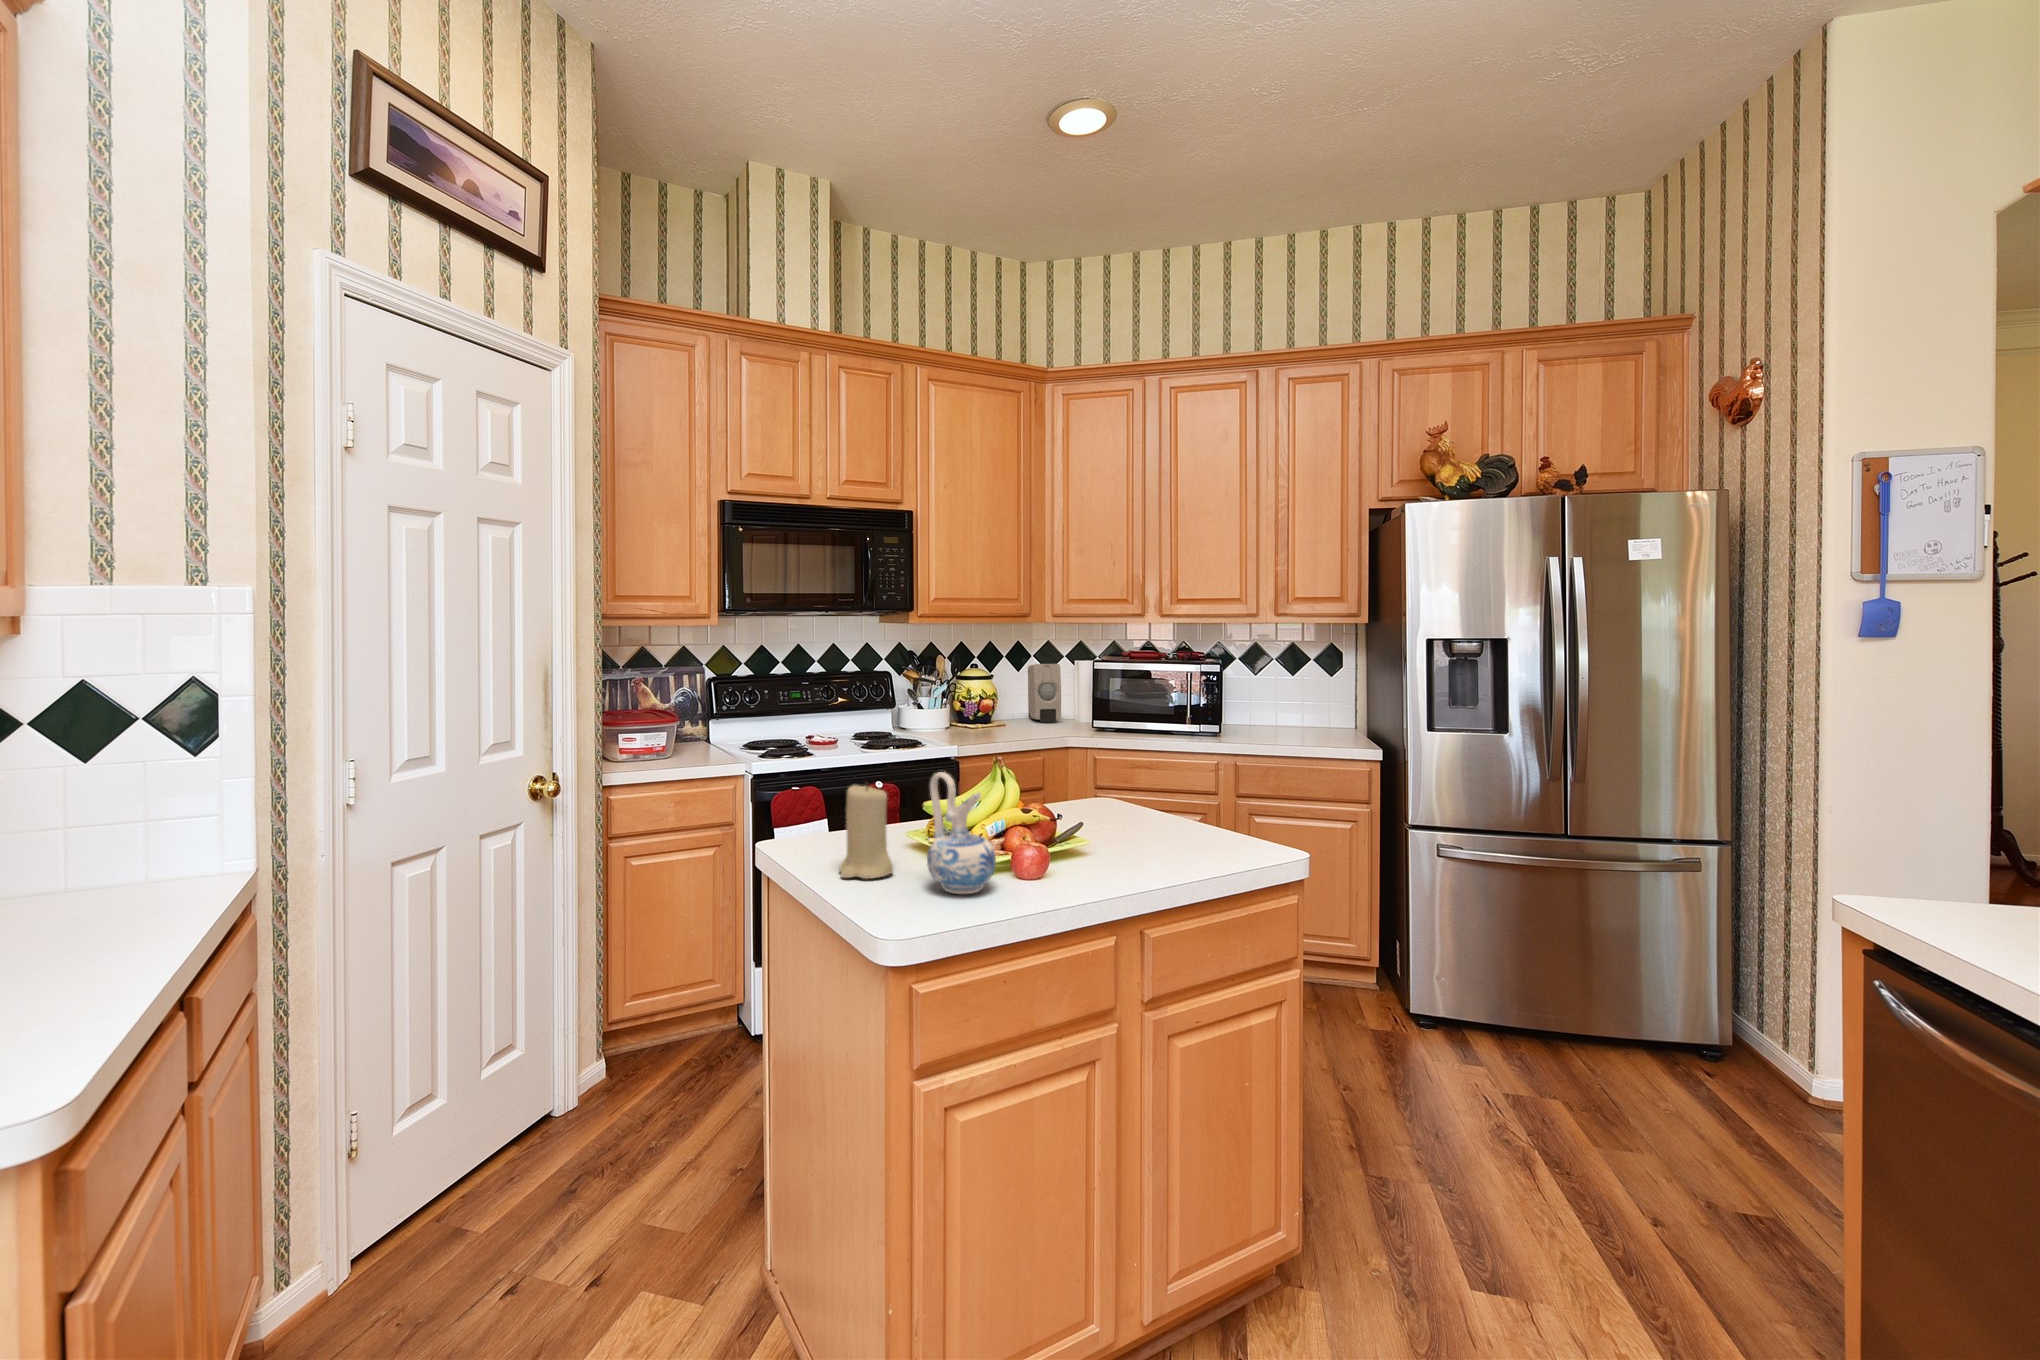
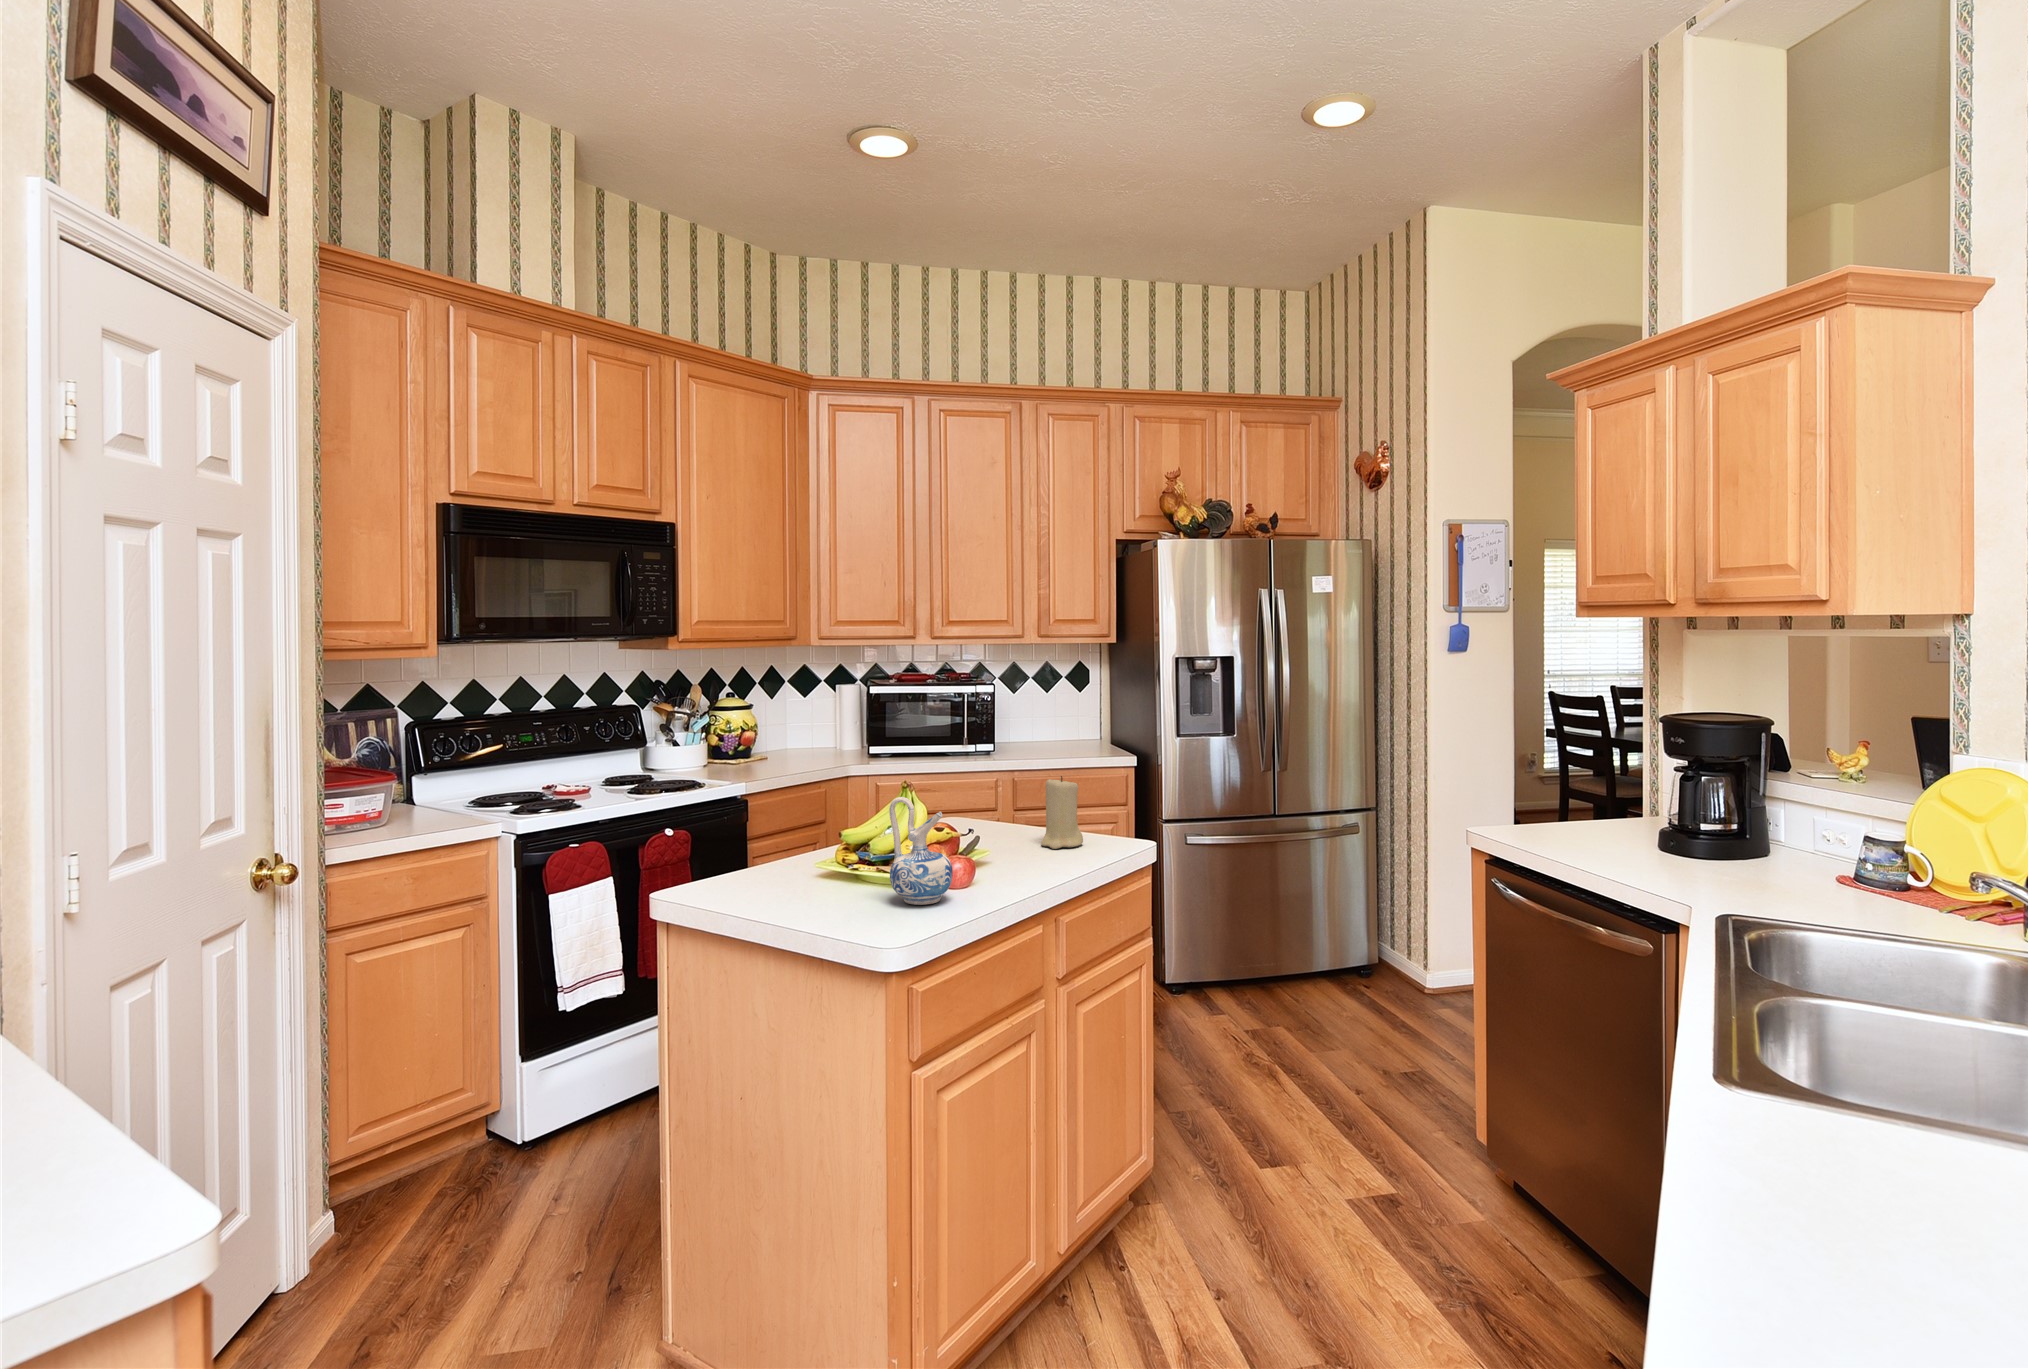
soap dispenser: present [1028,664,1061,722] -> none [782,689,823,752]
candle: present [839,784,893,879] -> present [1041,776,1083,849]

